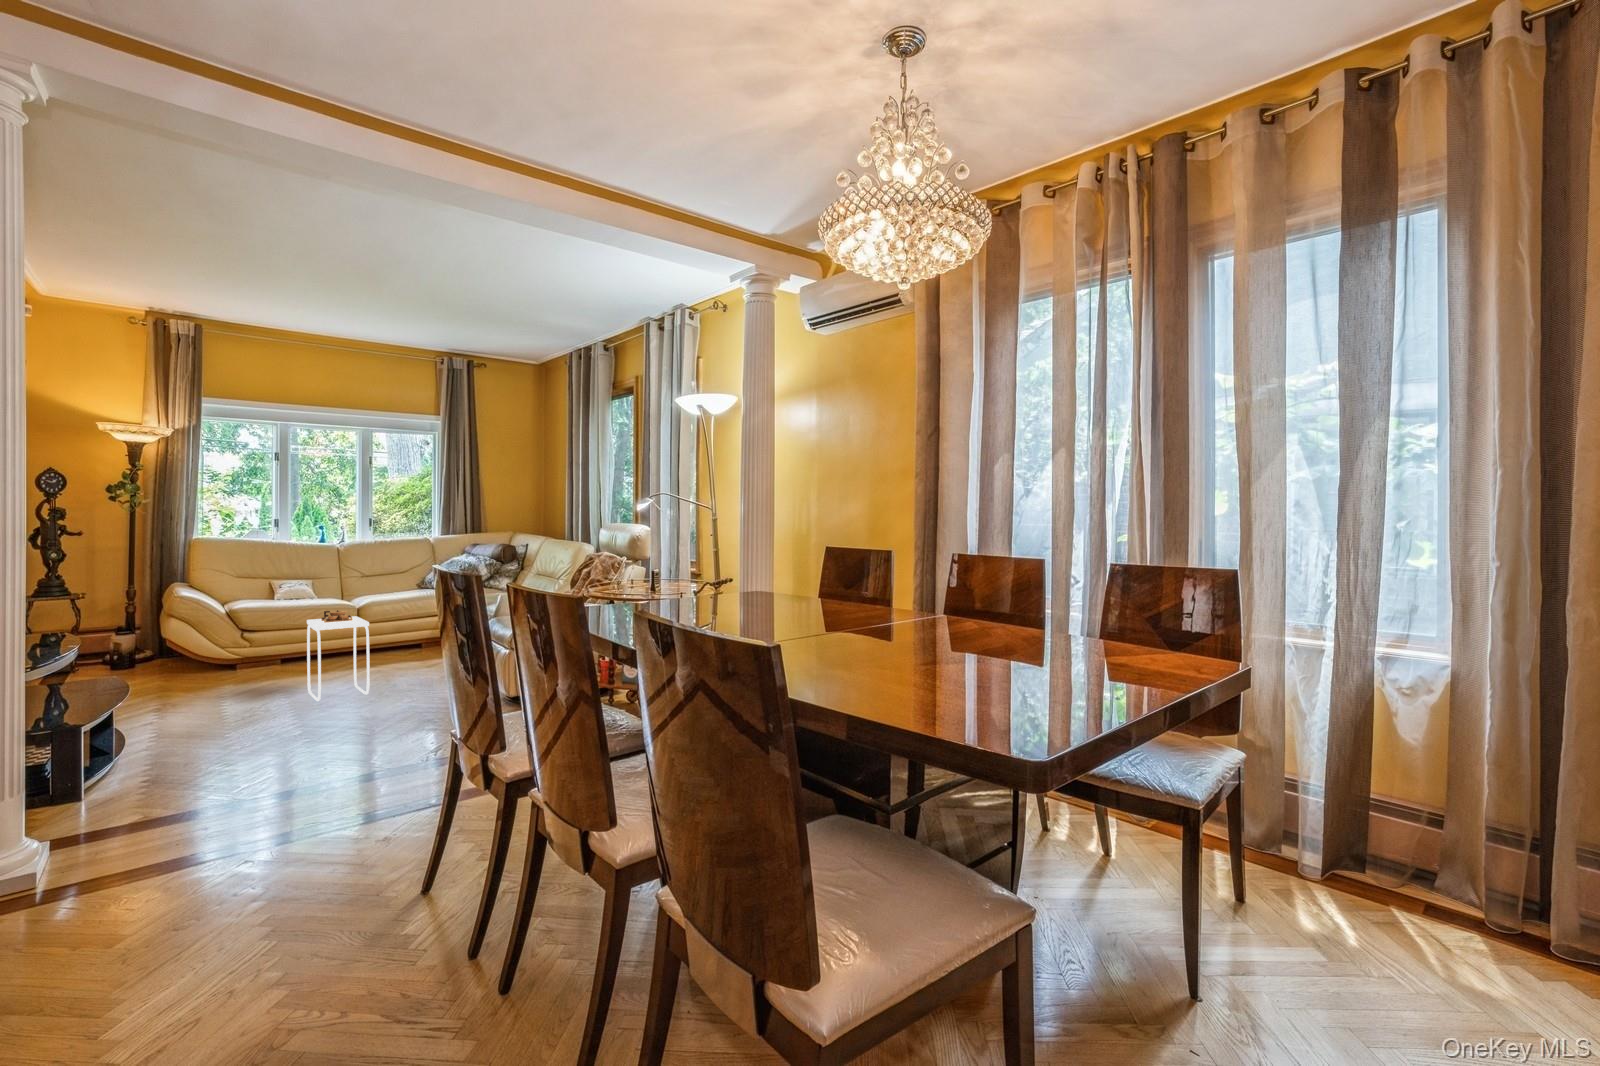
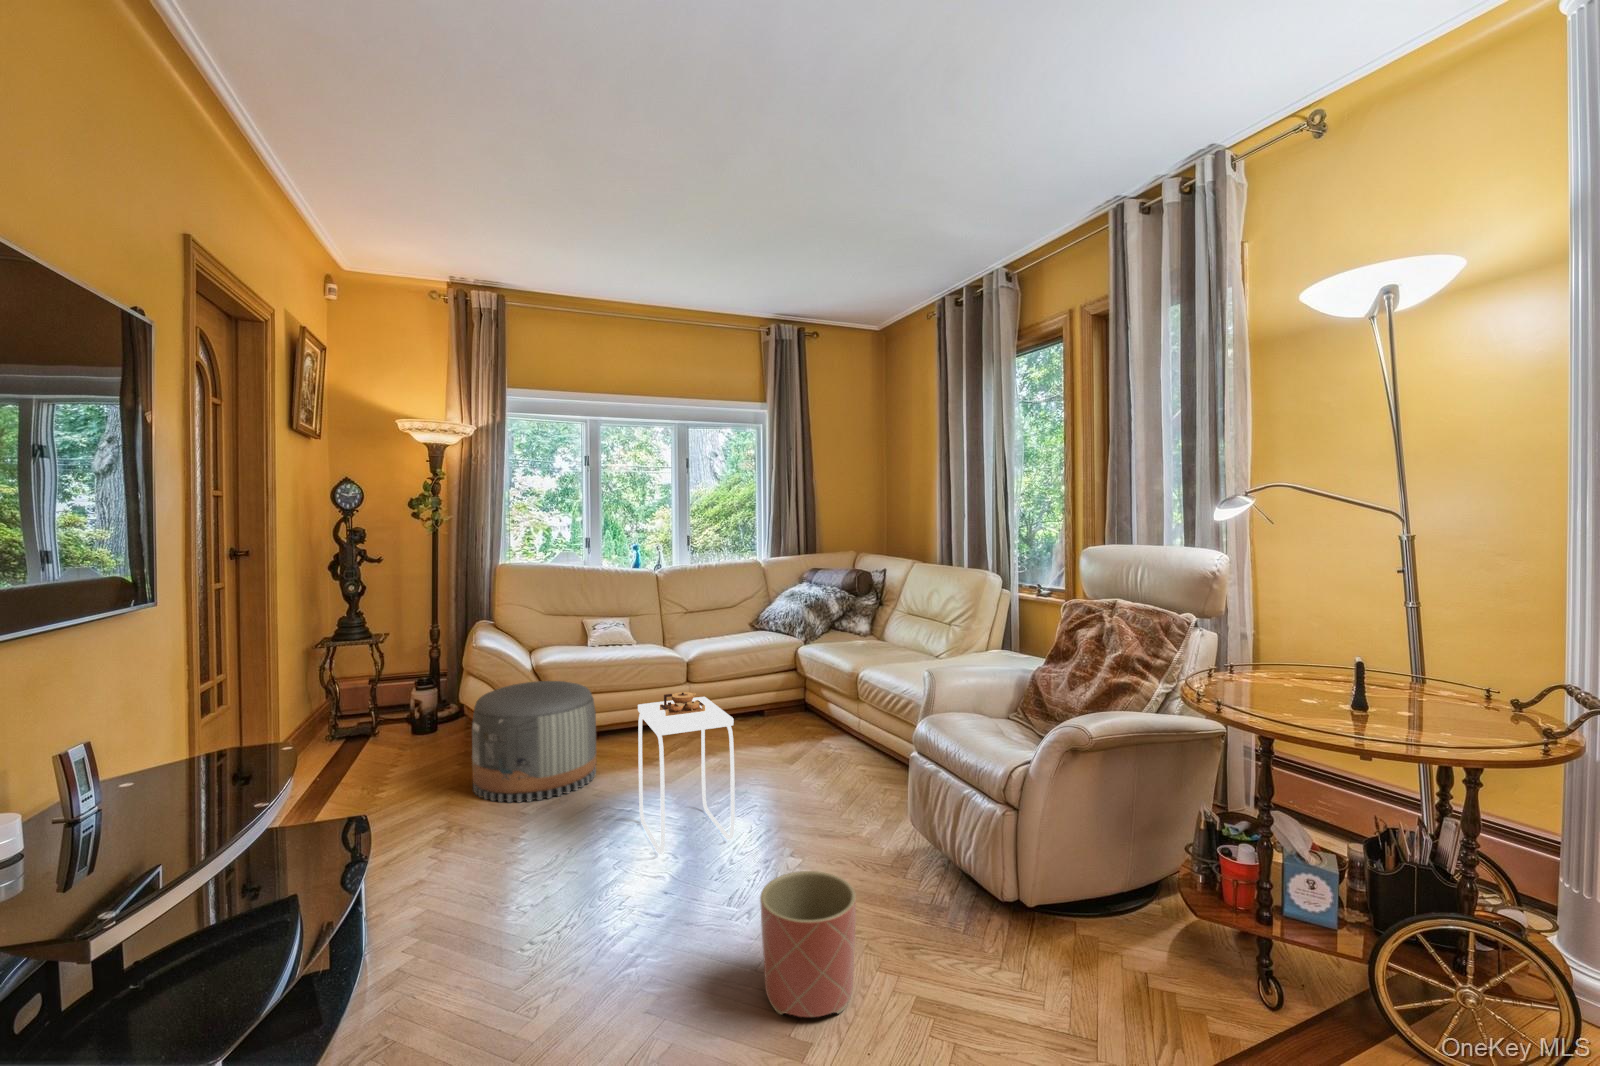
pouf: none [178,617,279,692] -> present [472,681,597,803]
planter: none [360,678,412,734] -> present [760,871,856,1017]

